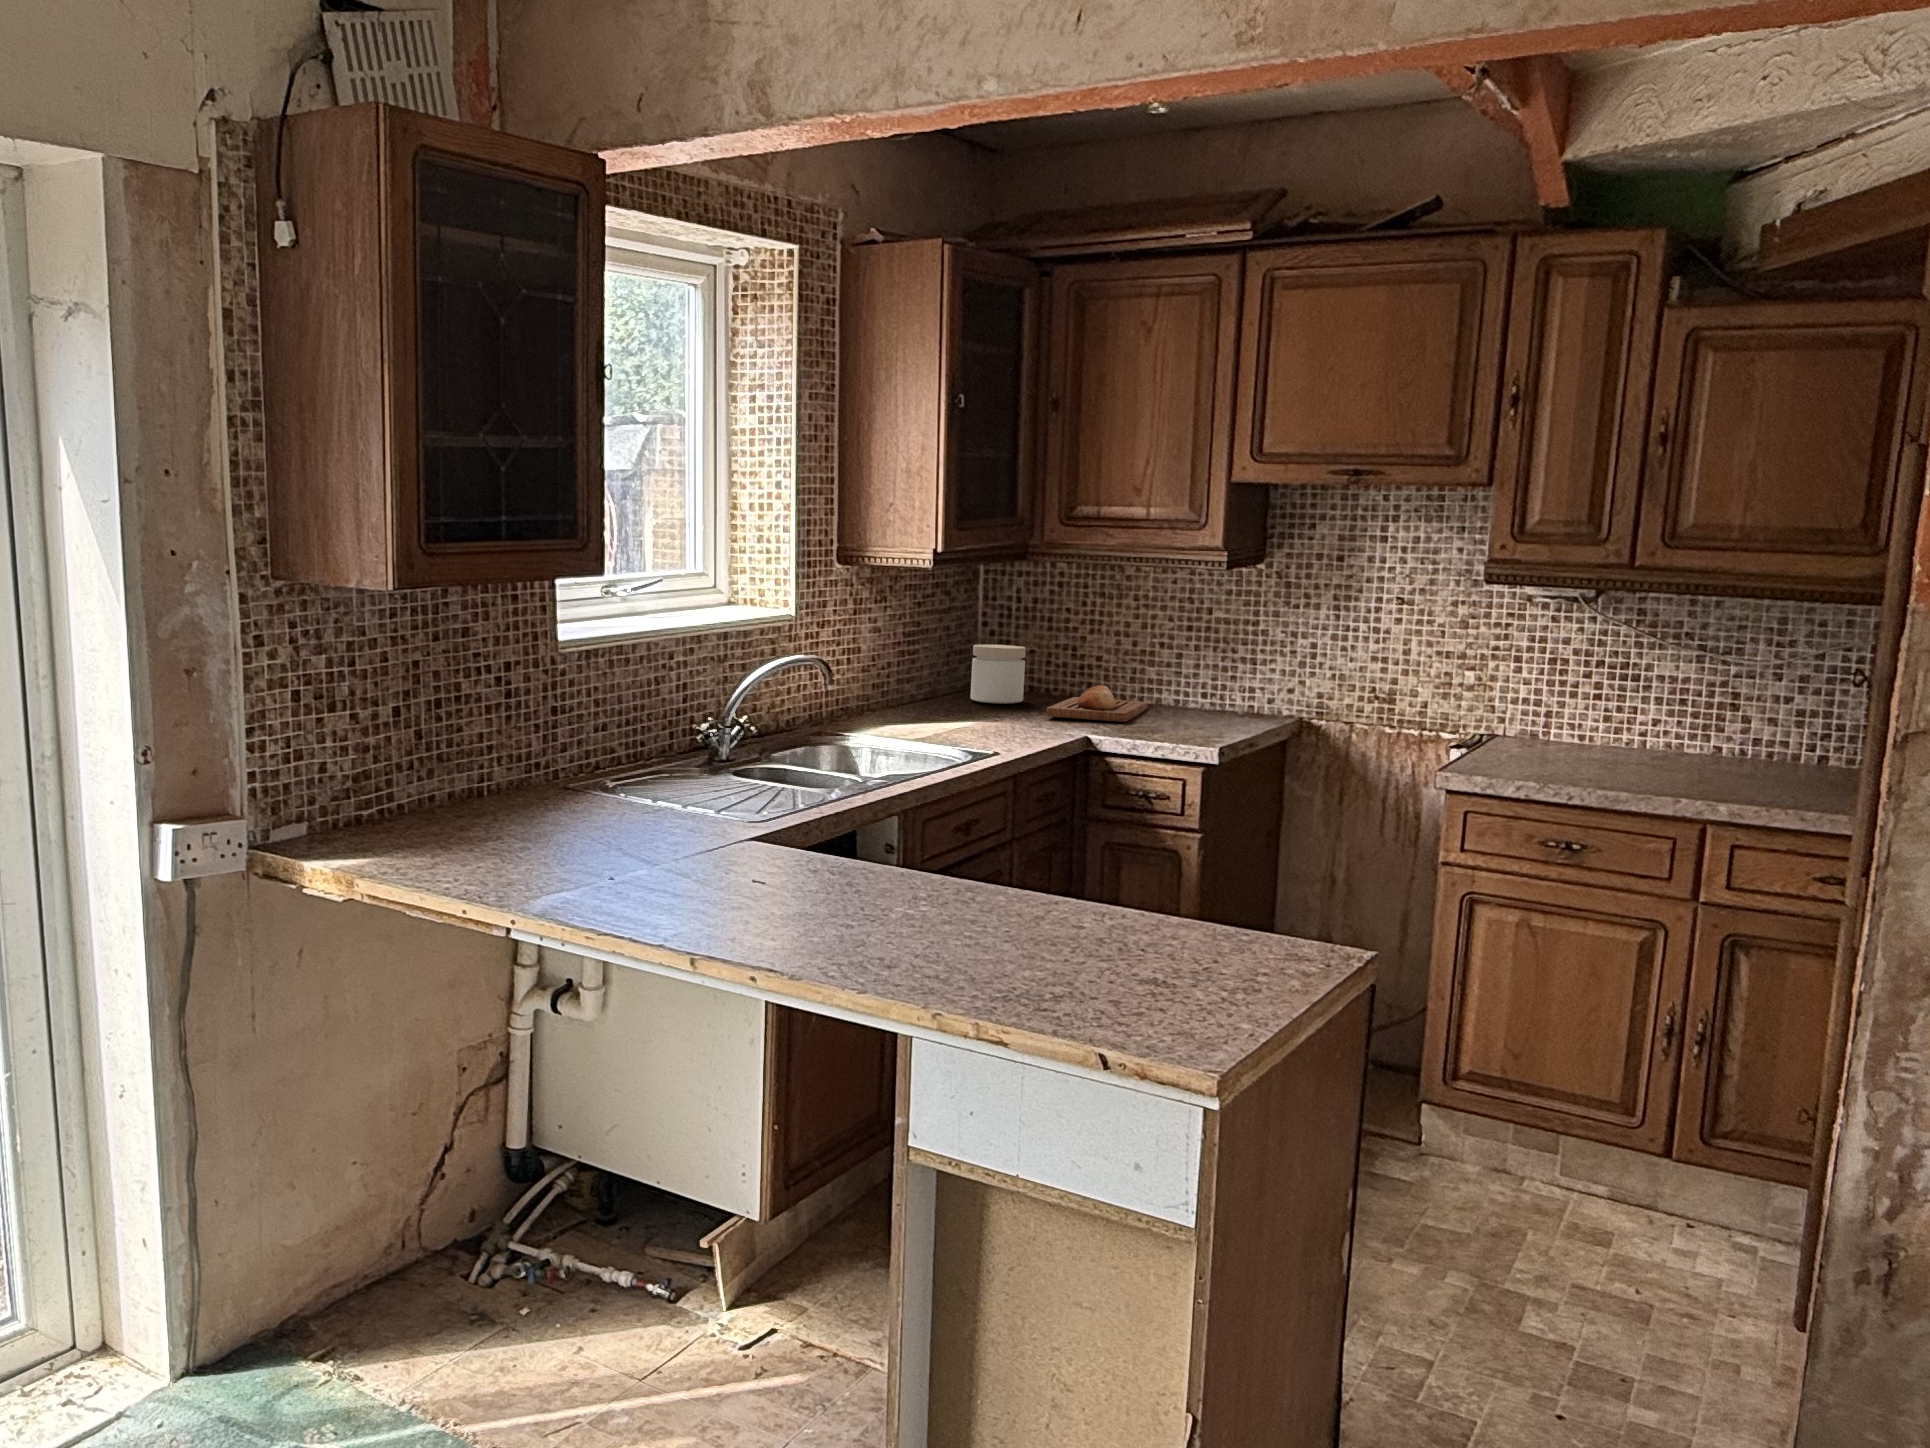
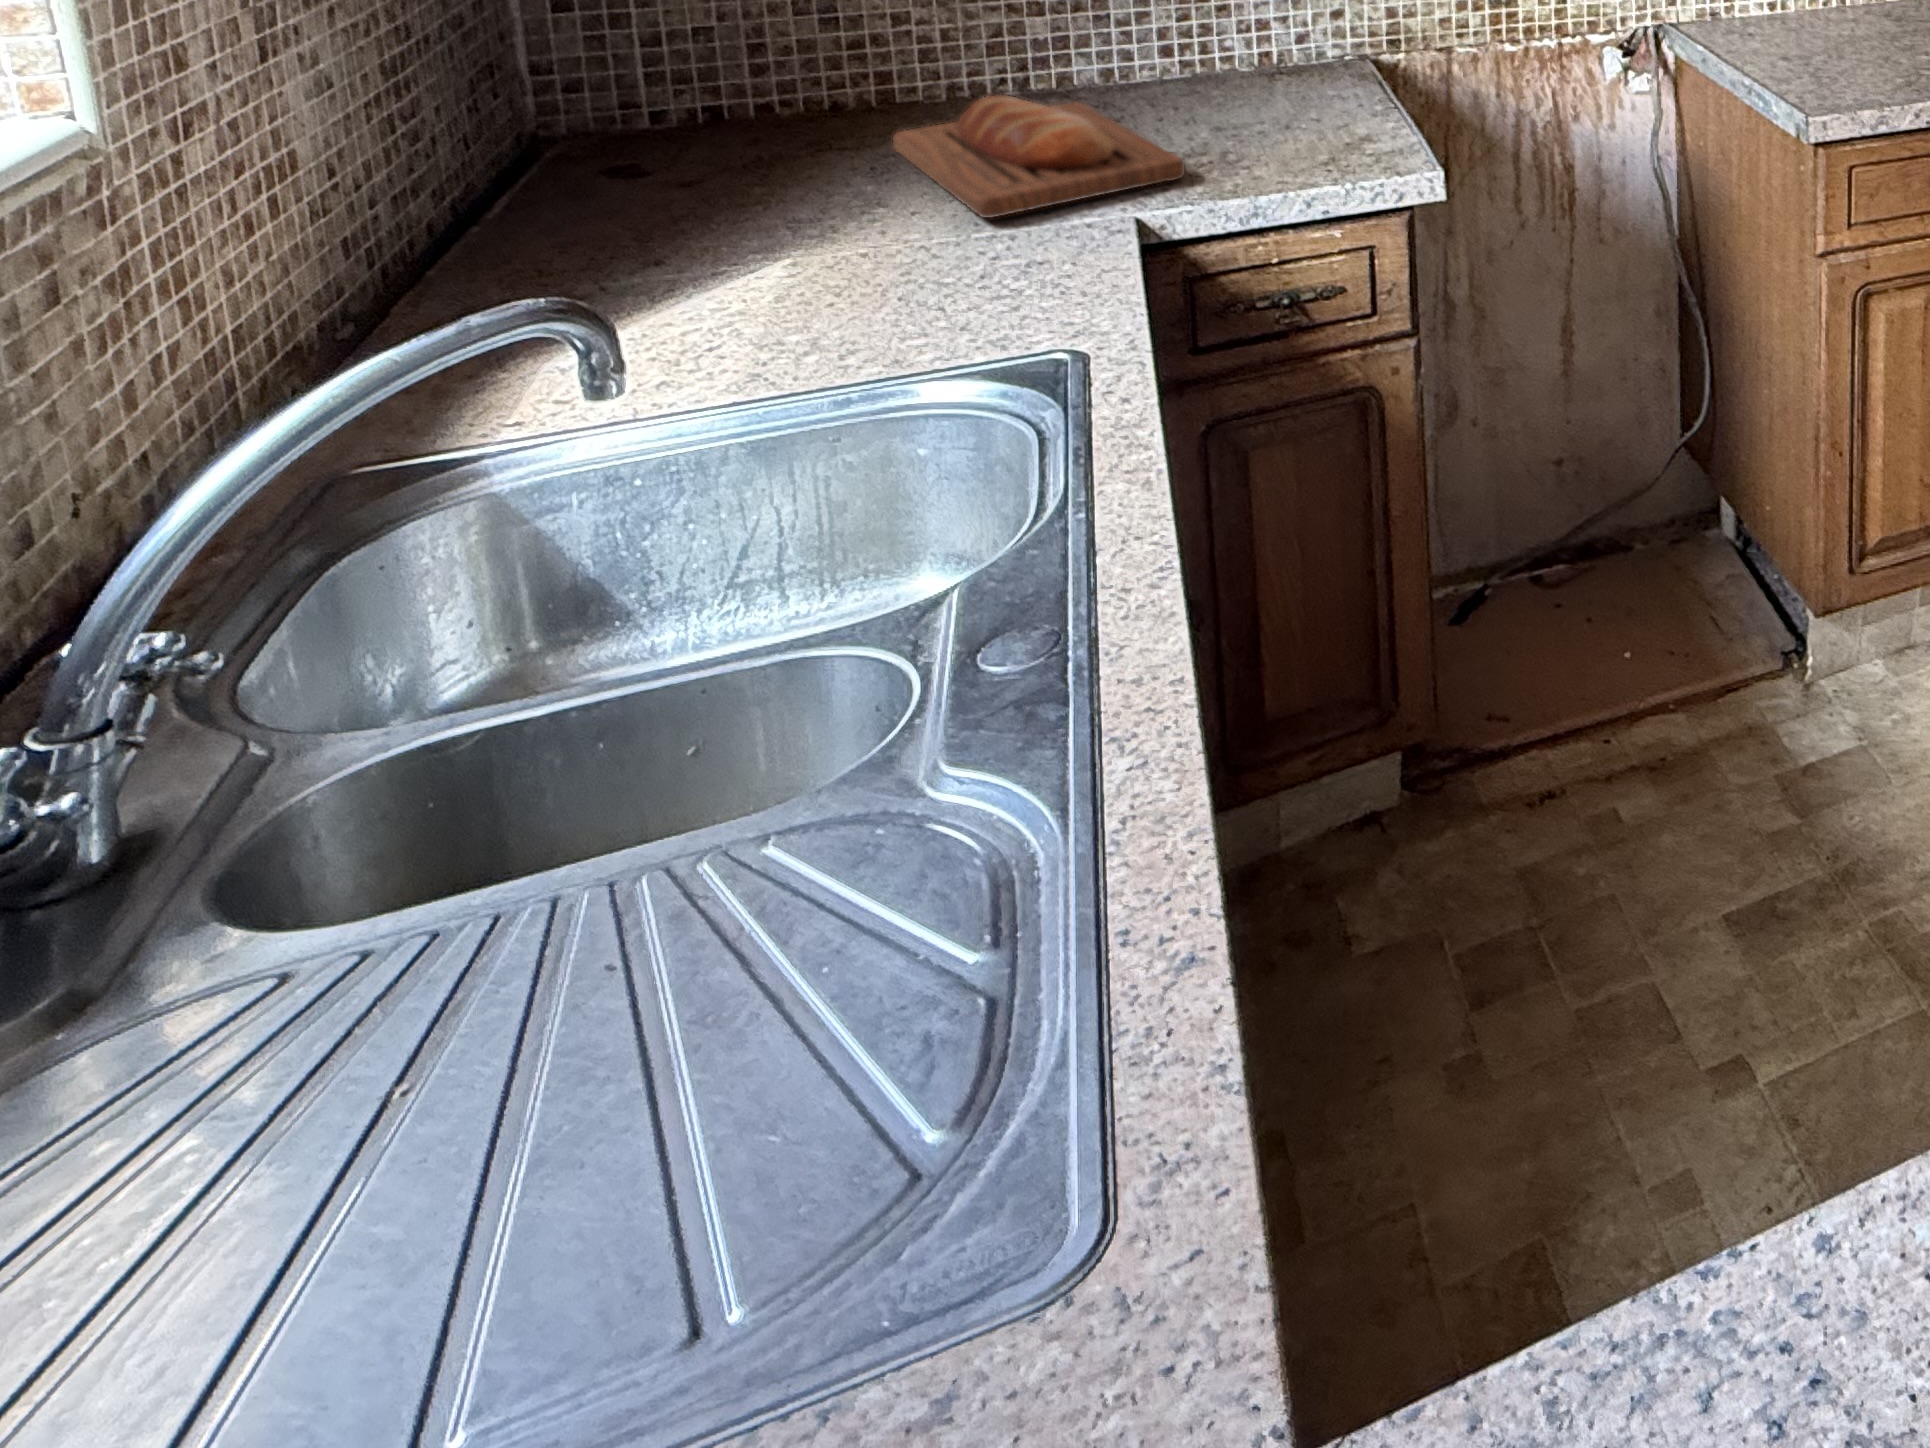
jar: present [970,644,1026,704] -> none [561,45,752,214]

